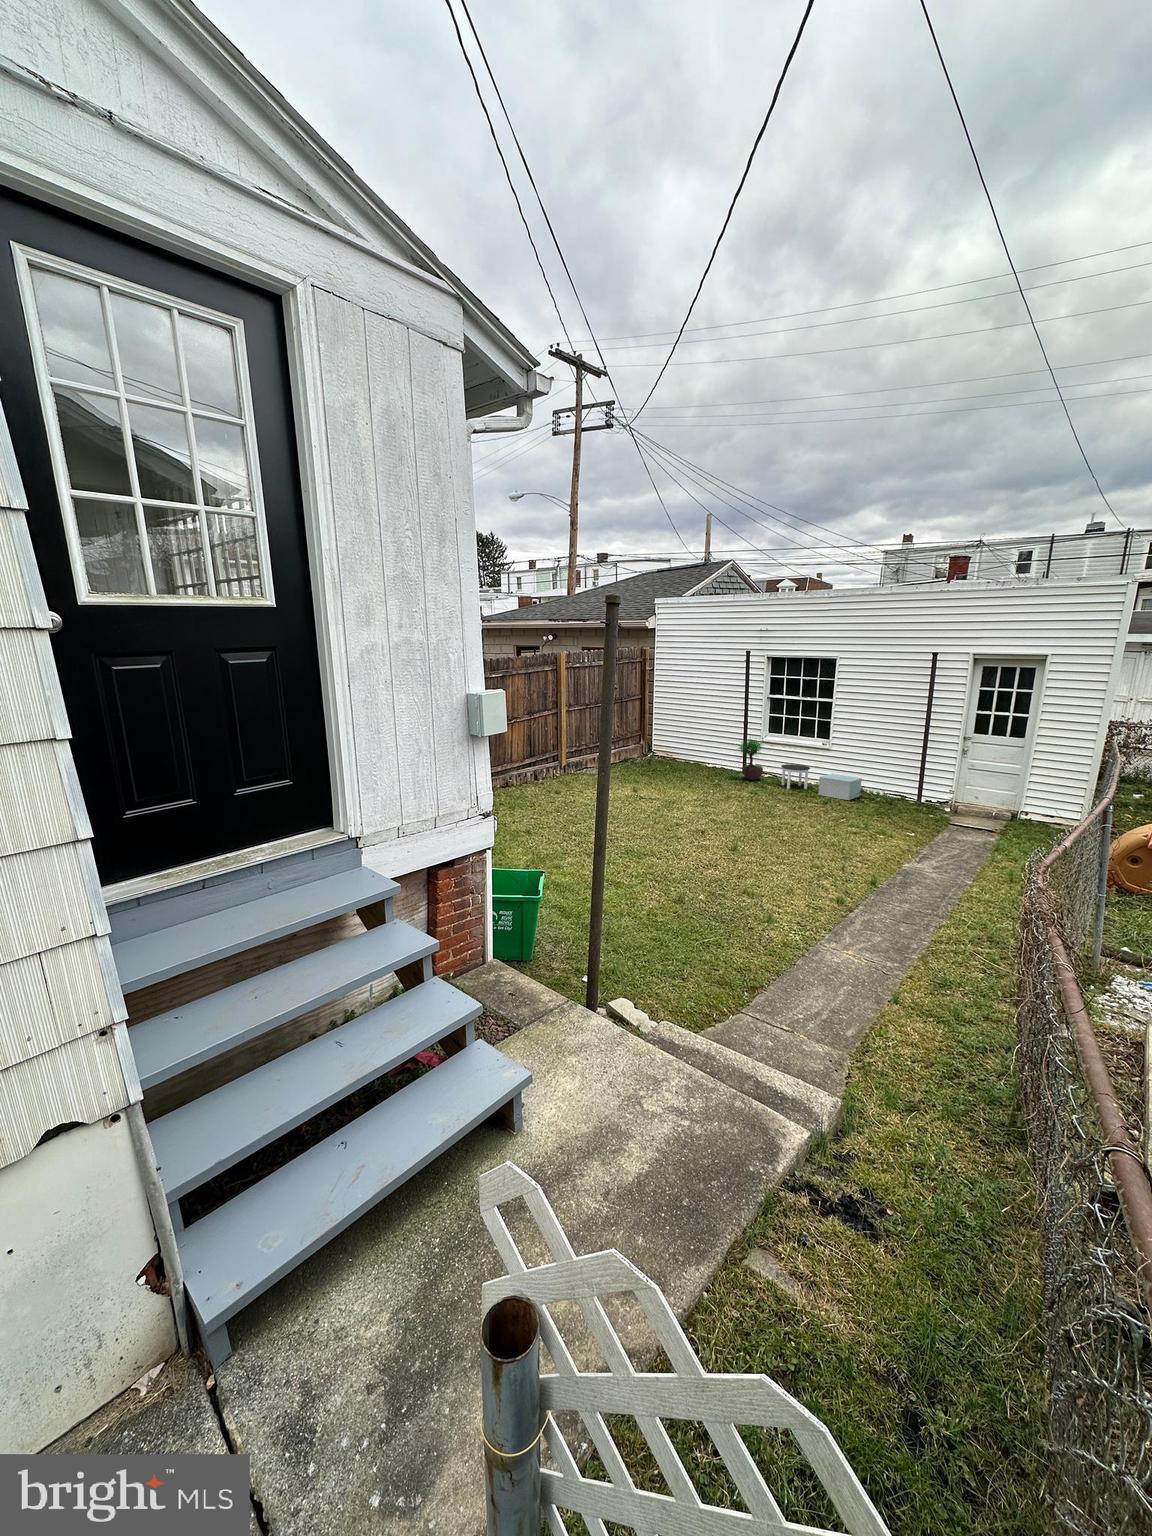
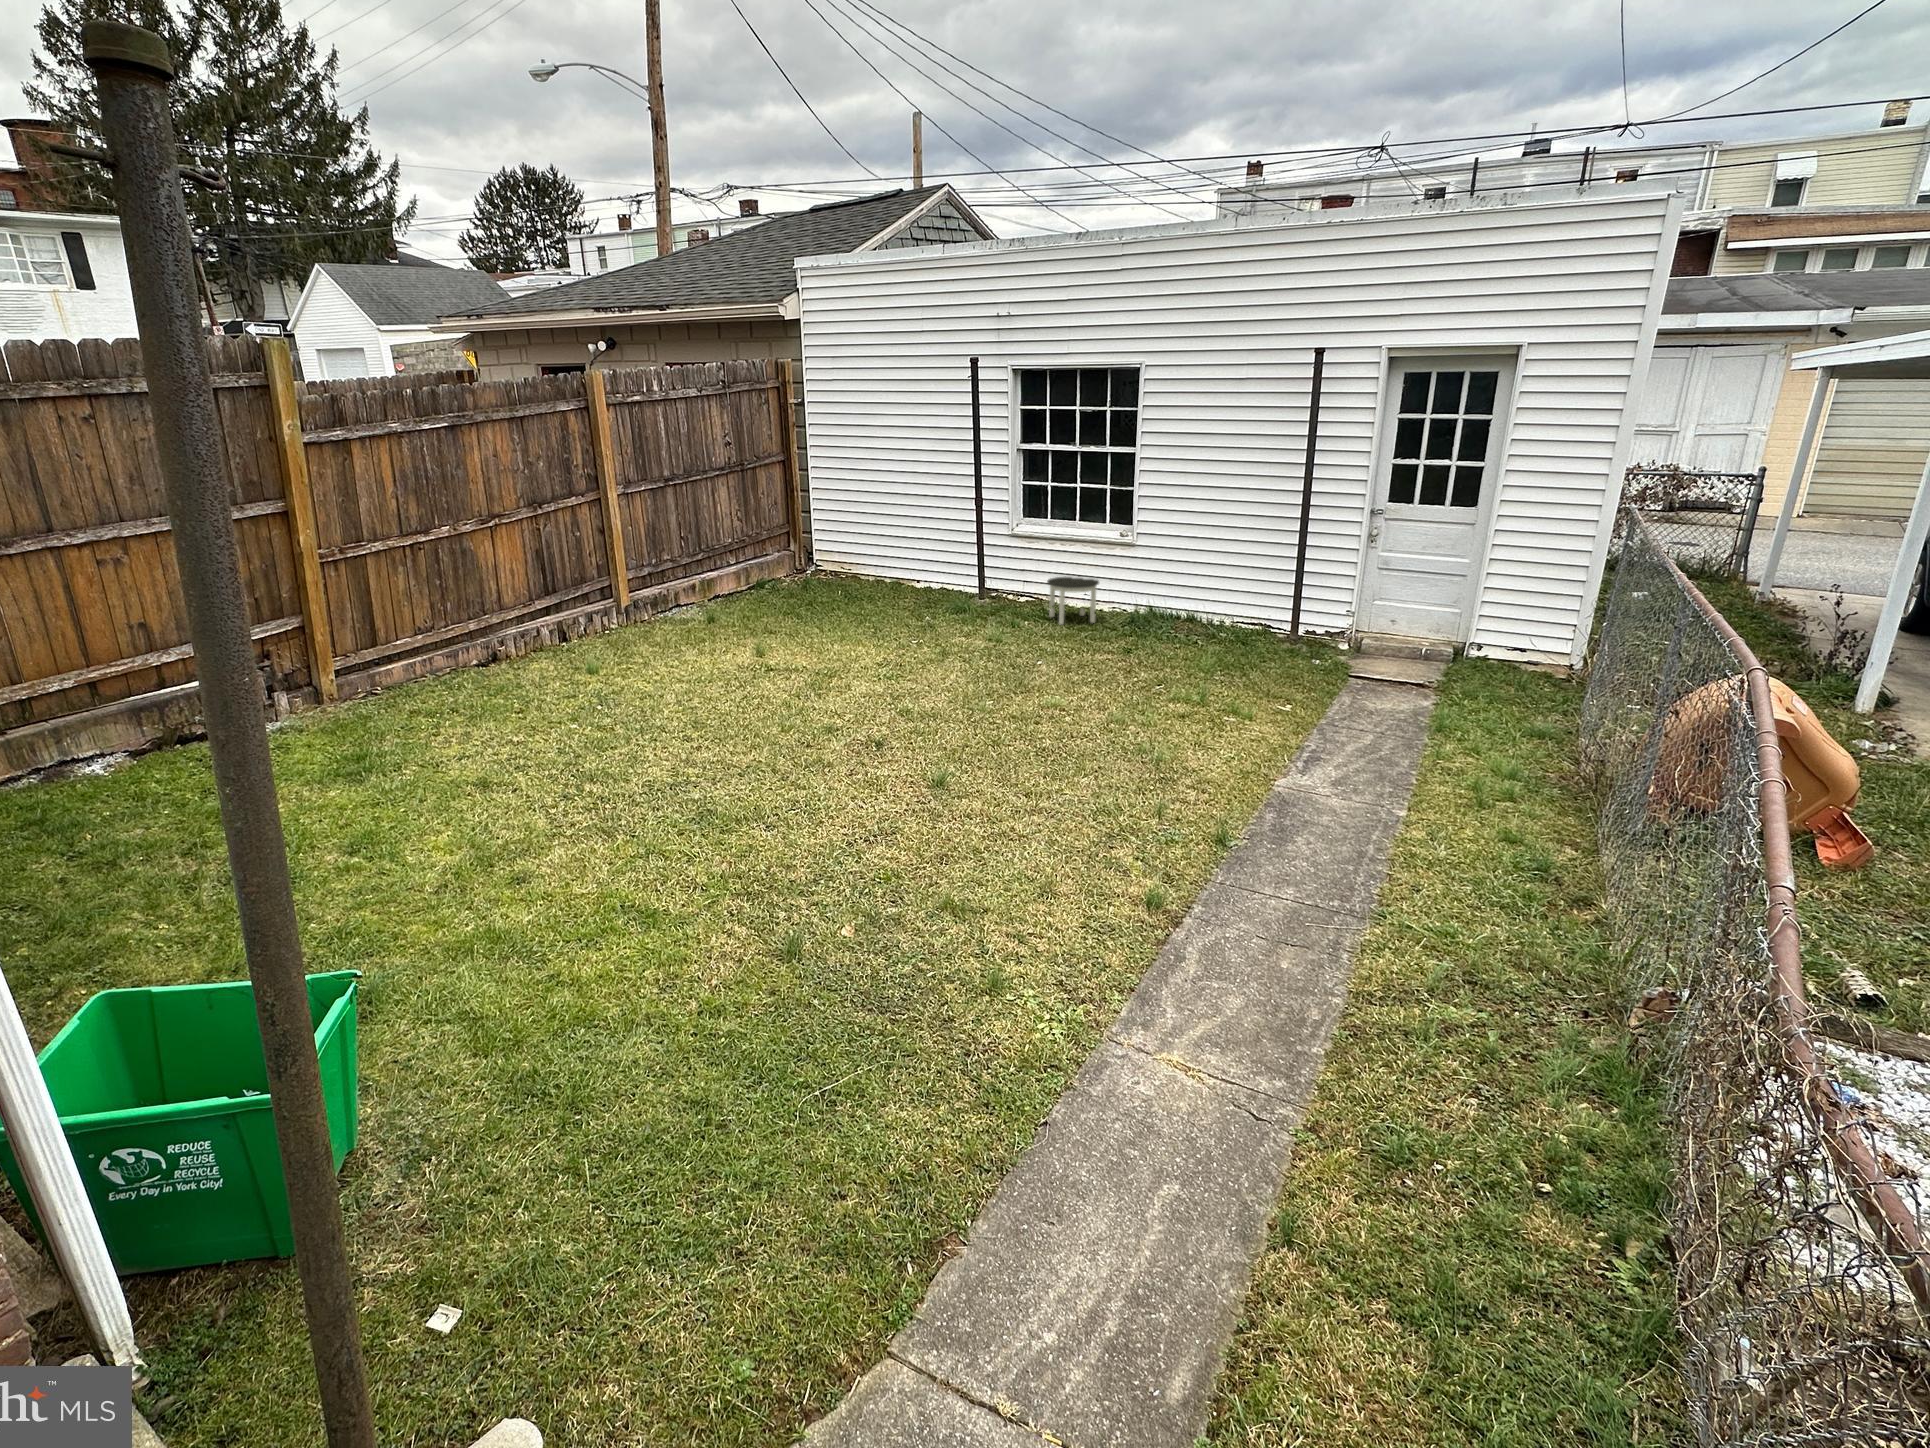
potted tree: present [738,739,763,780] -> none [965,523,1016,610]
storage box: present [818,774,862,800] -> none [1115,590,1192,640]

